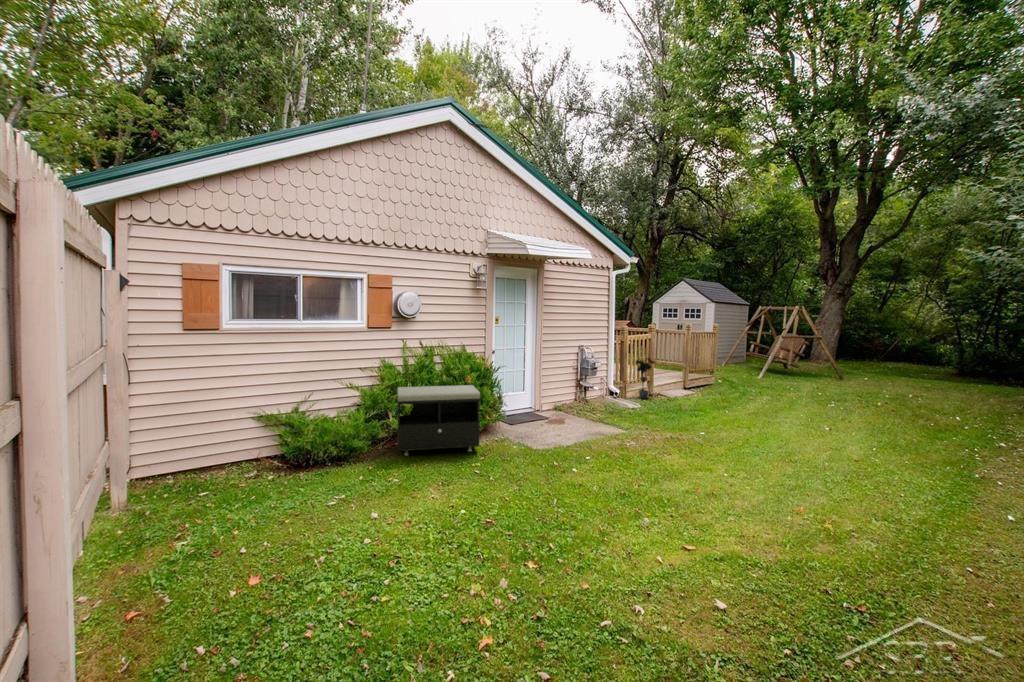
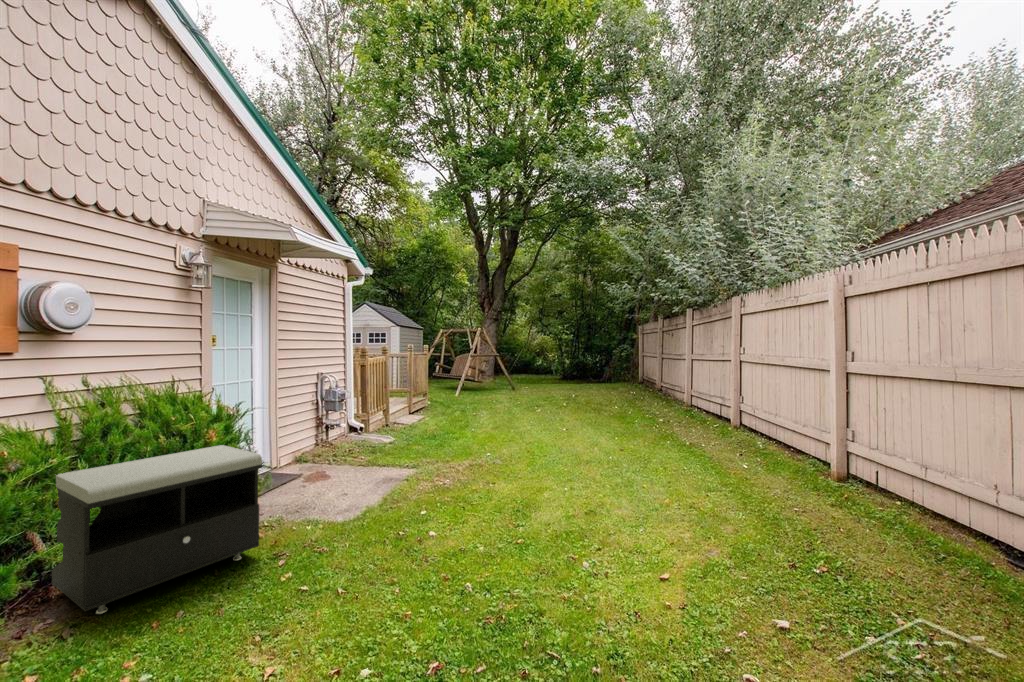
potted plant: present [635,358,655,399] -> none [373,381,396,431]

